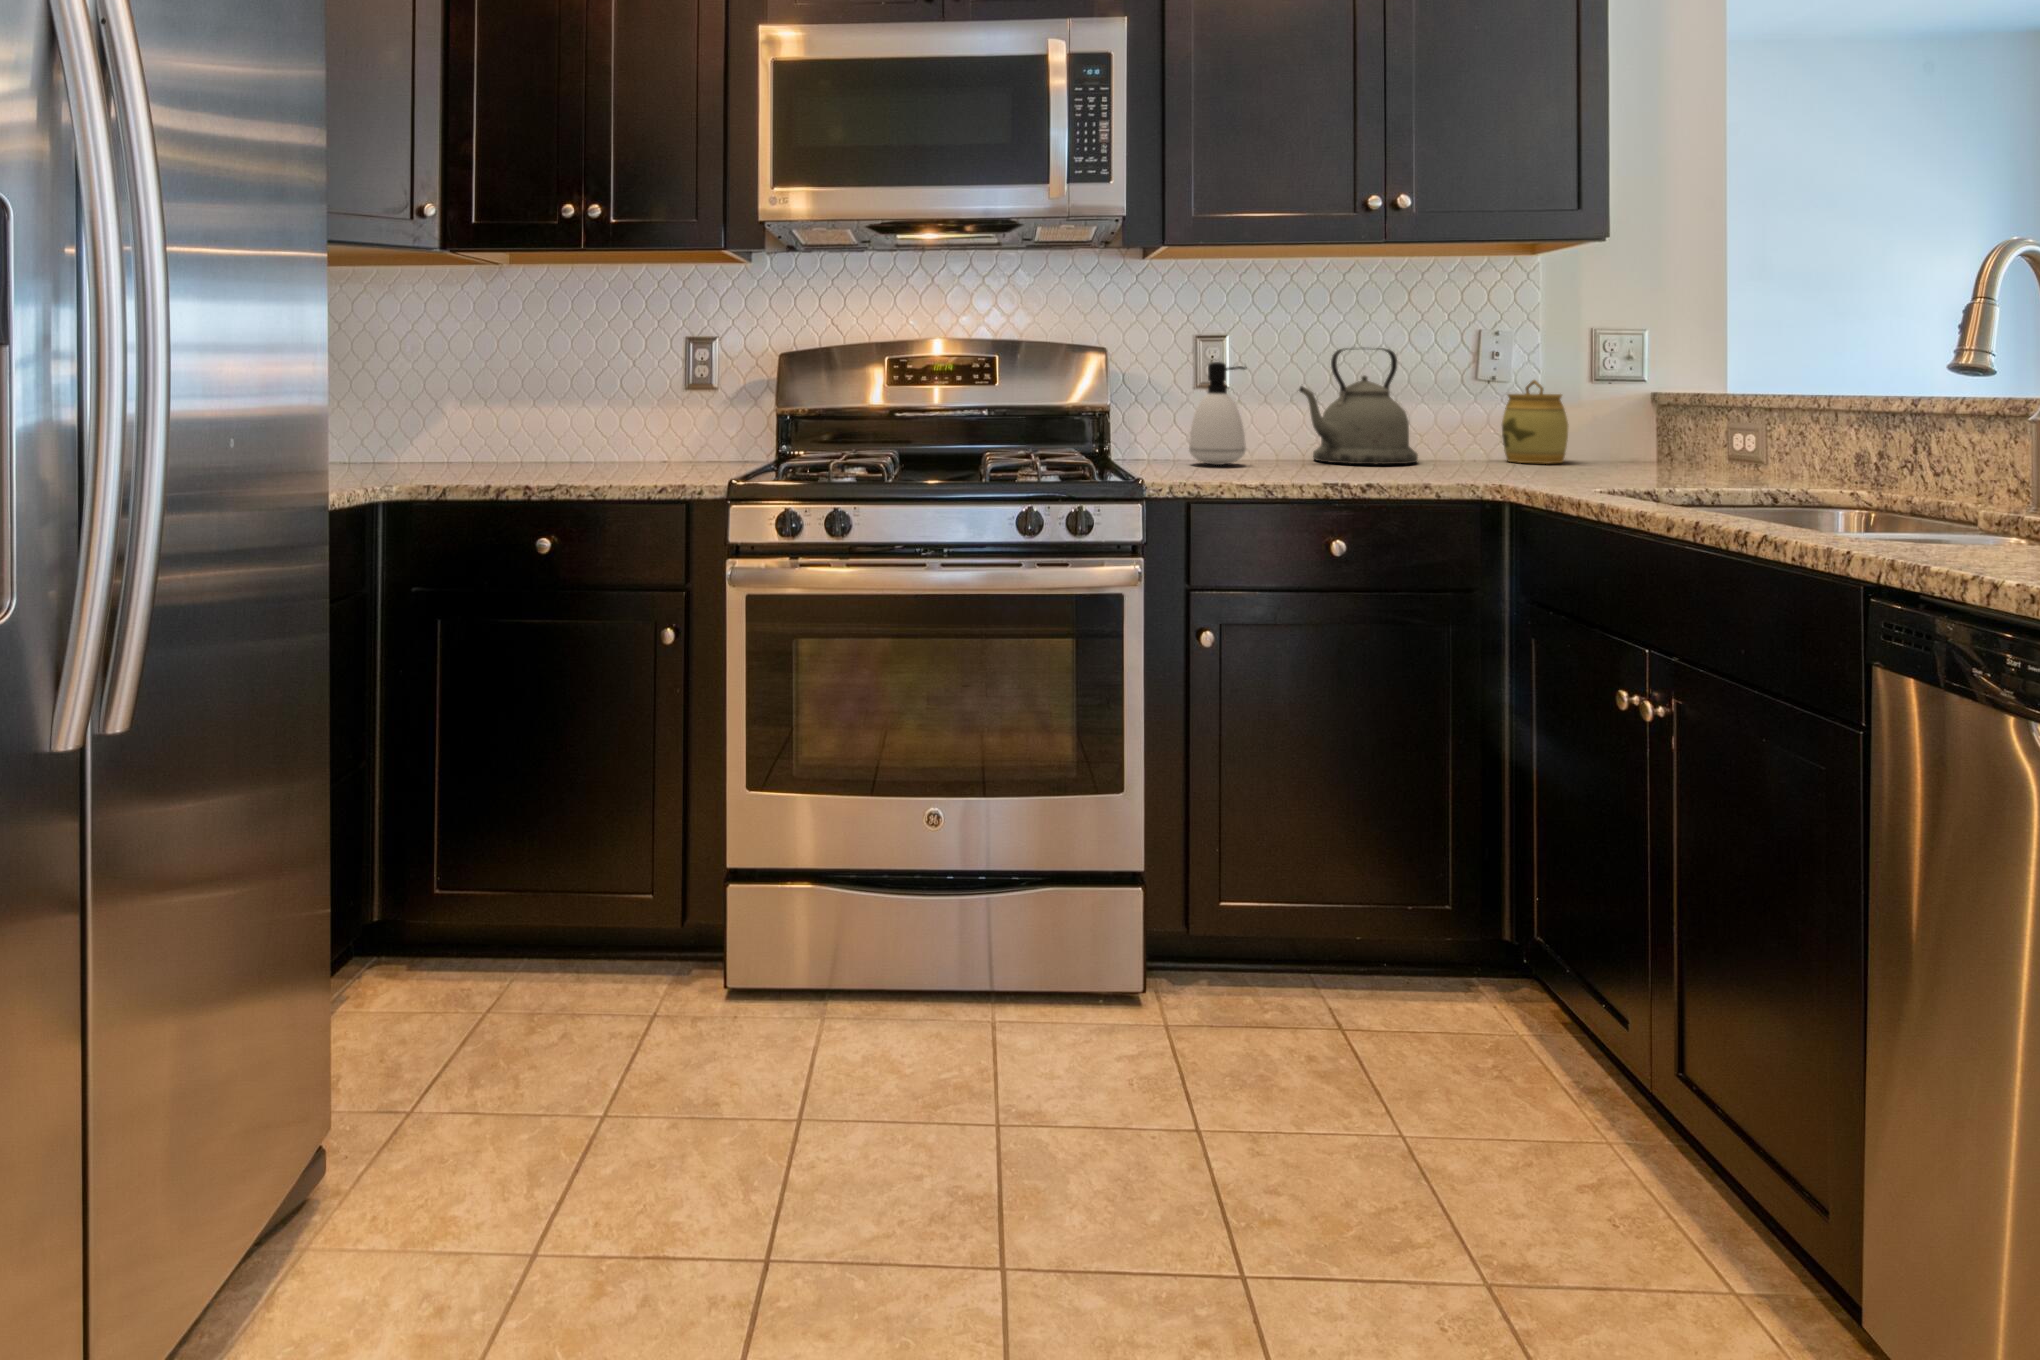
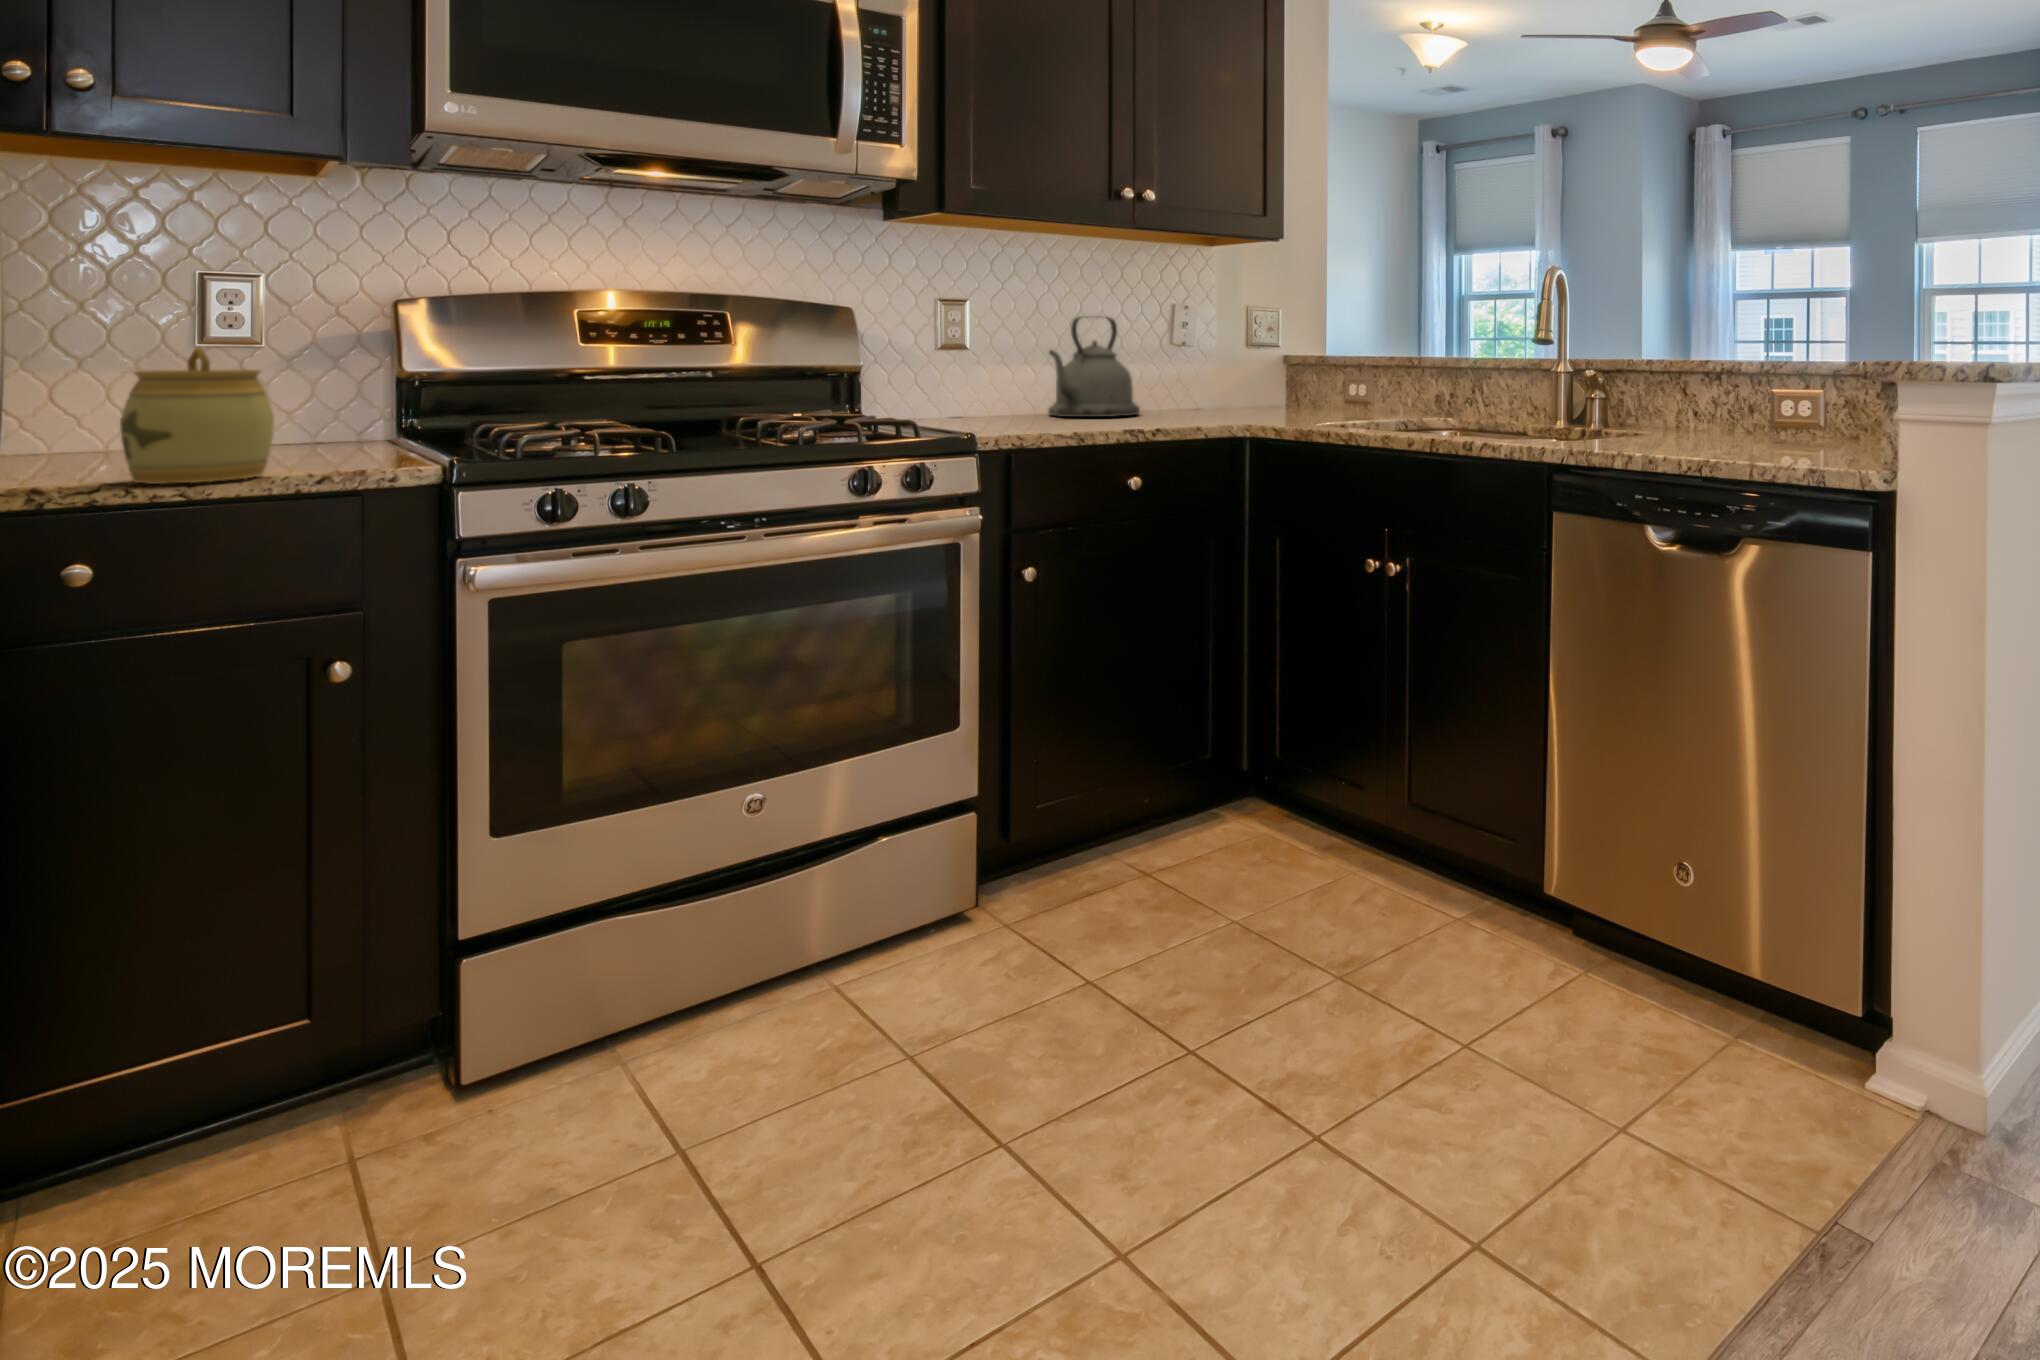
soap dispenser: present [1189,362,1246,465] -> none [949,327,1007,423]
jar: present [1502,380,1568,463] -> present [120,347,274,484]

